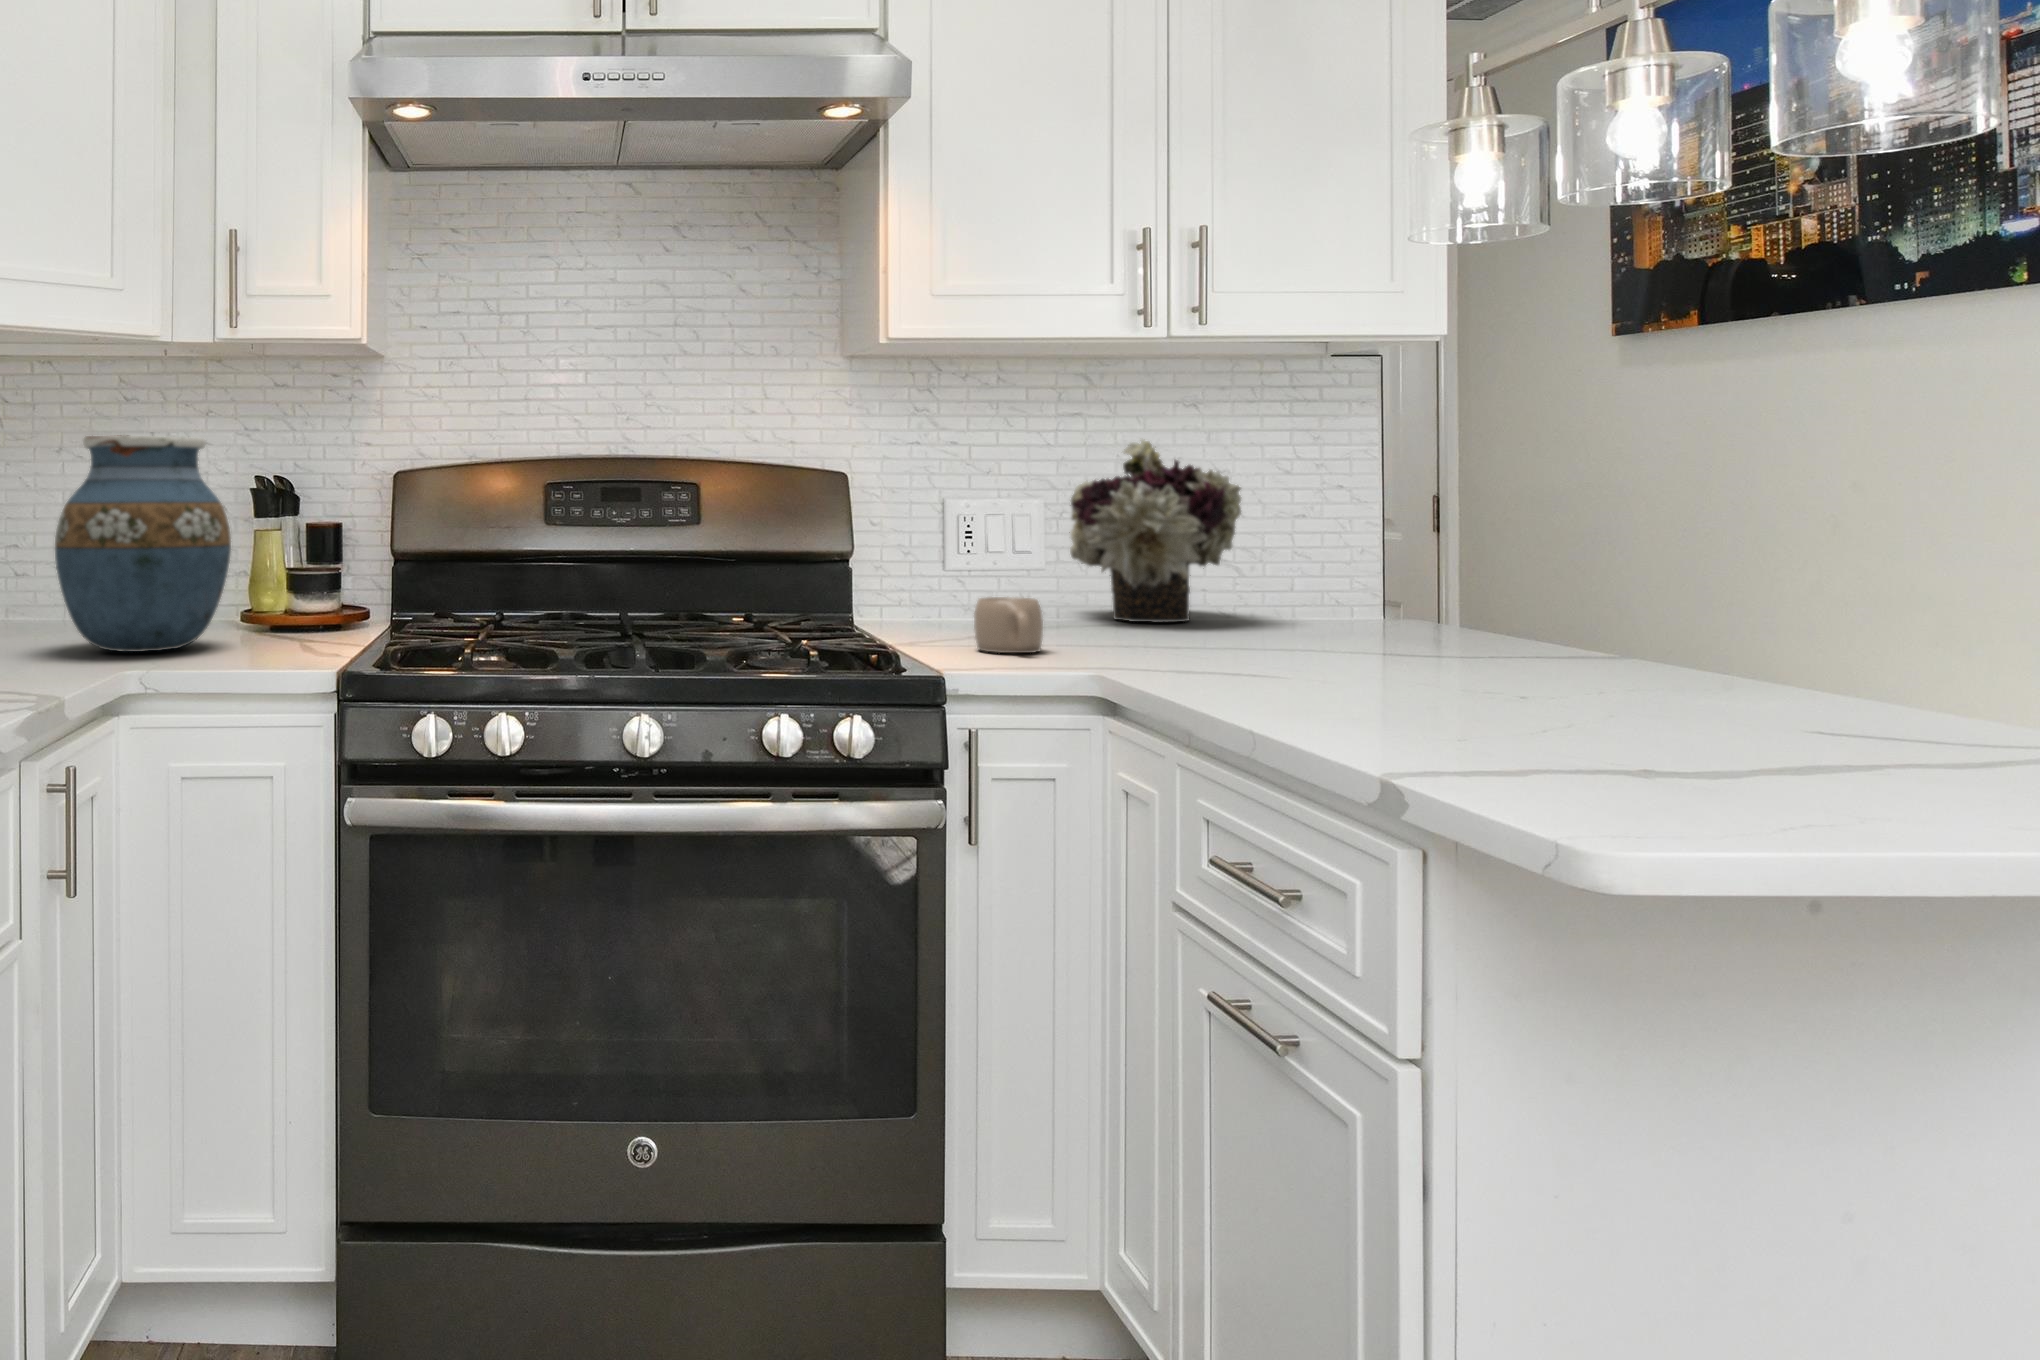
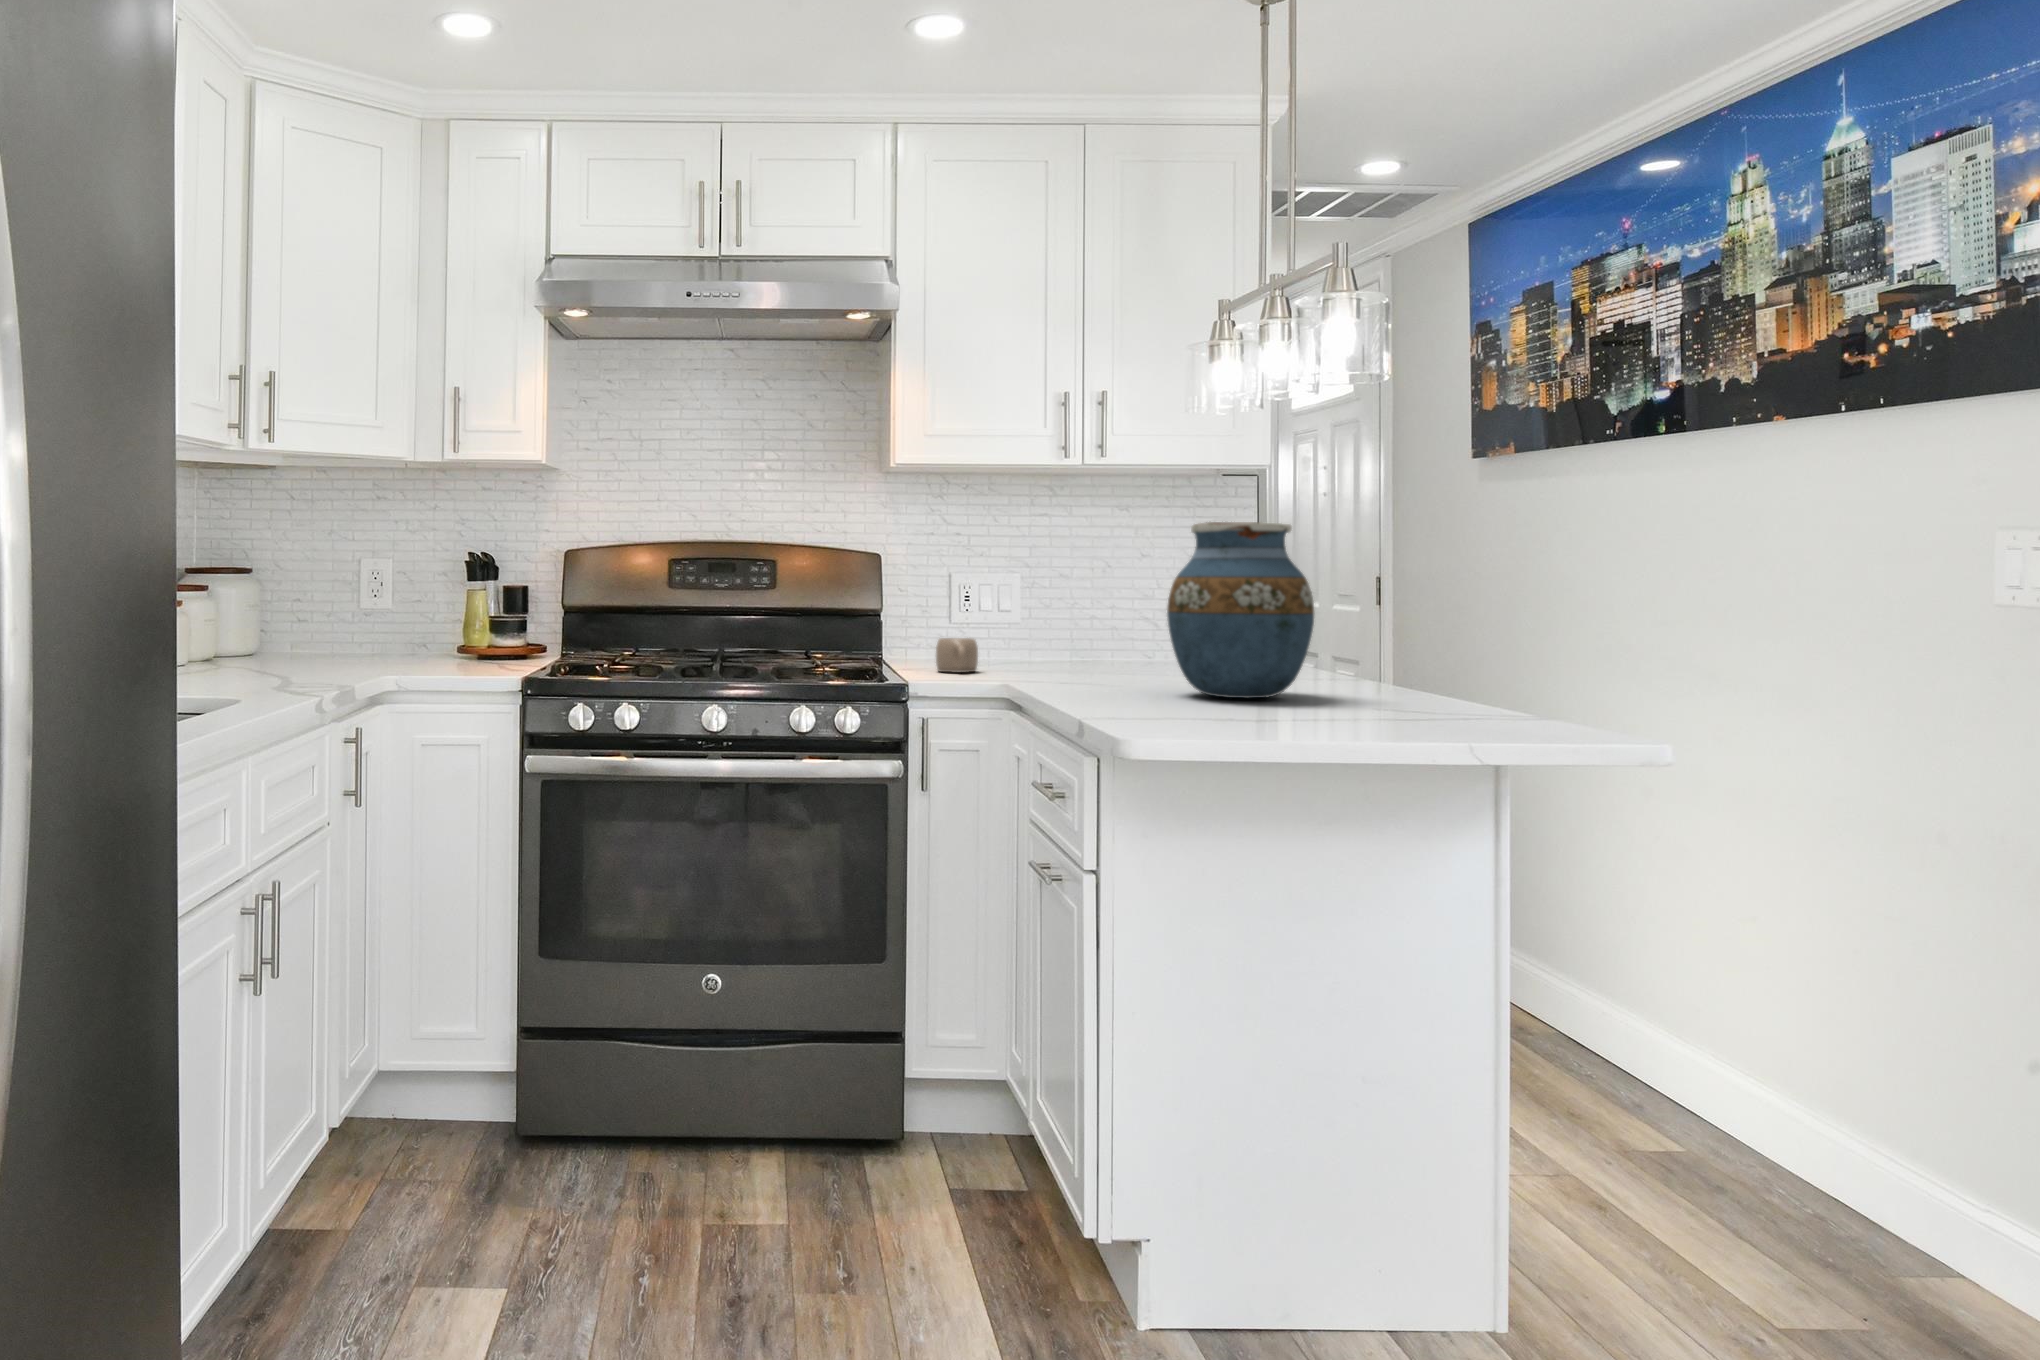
vase: present [55,436,231,652] -> present [1167,522,1314,698]
flower arrangement: present [1069,439,1241,622] -> none [1024,536,1135,659]

